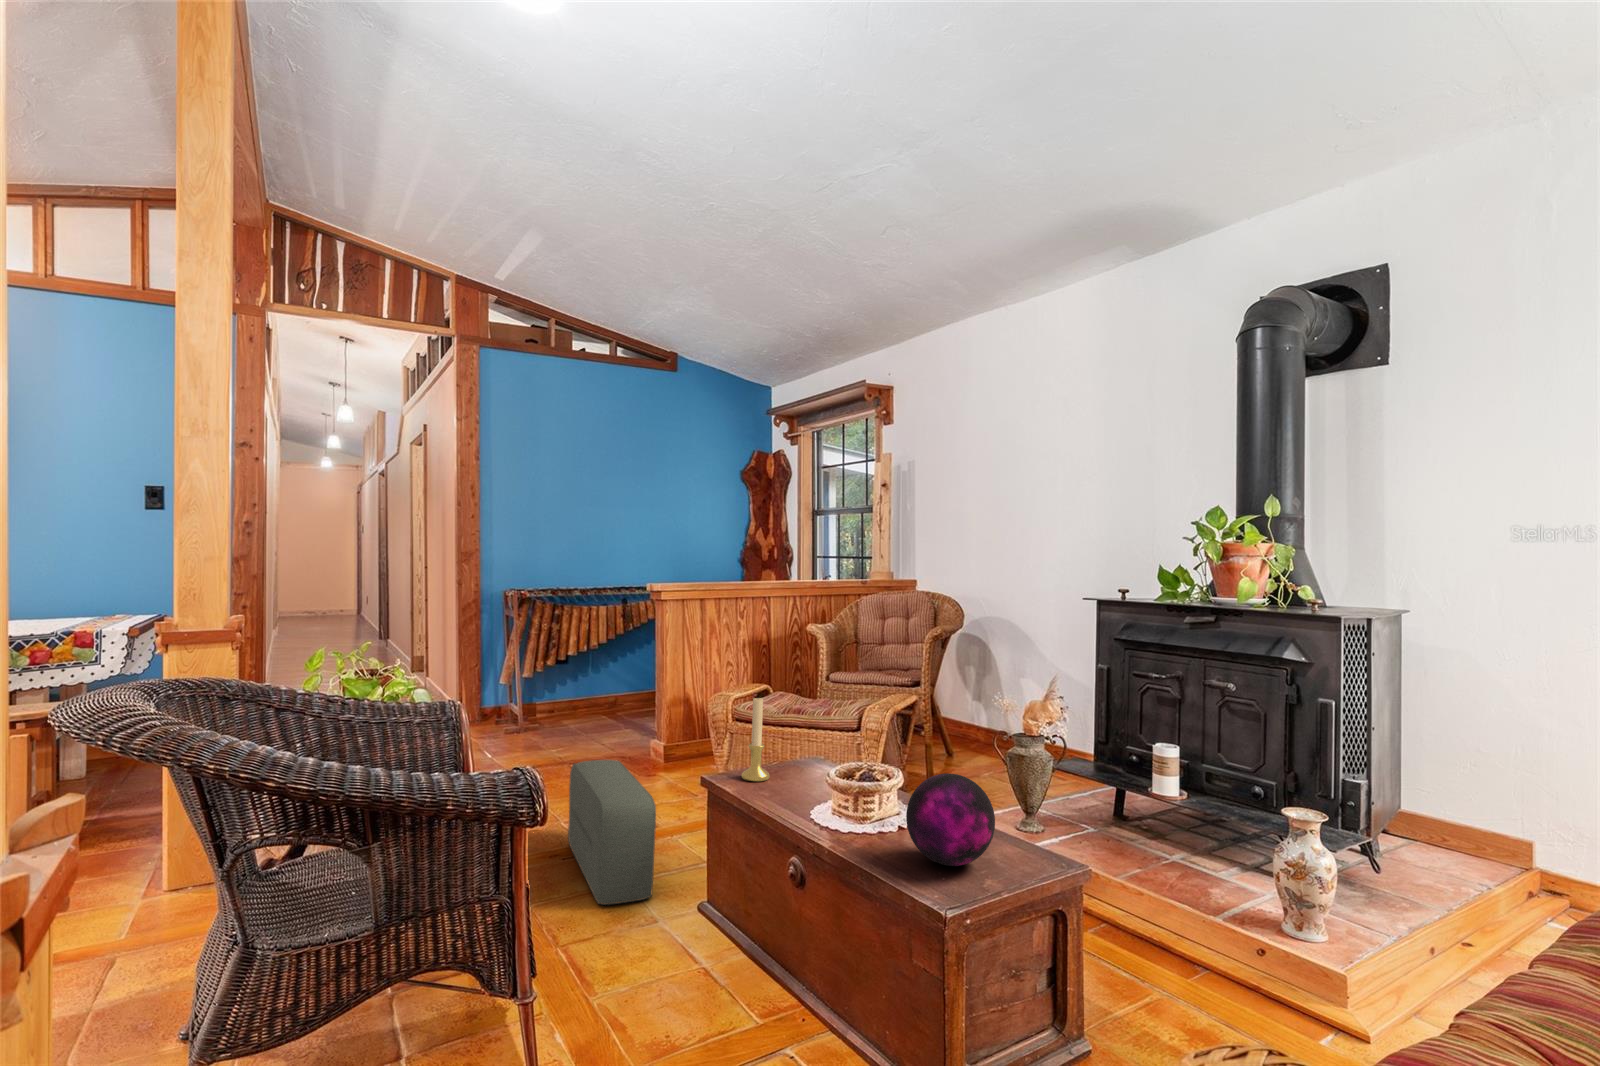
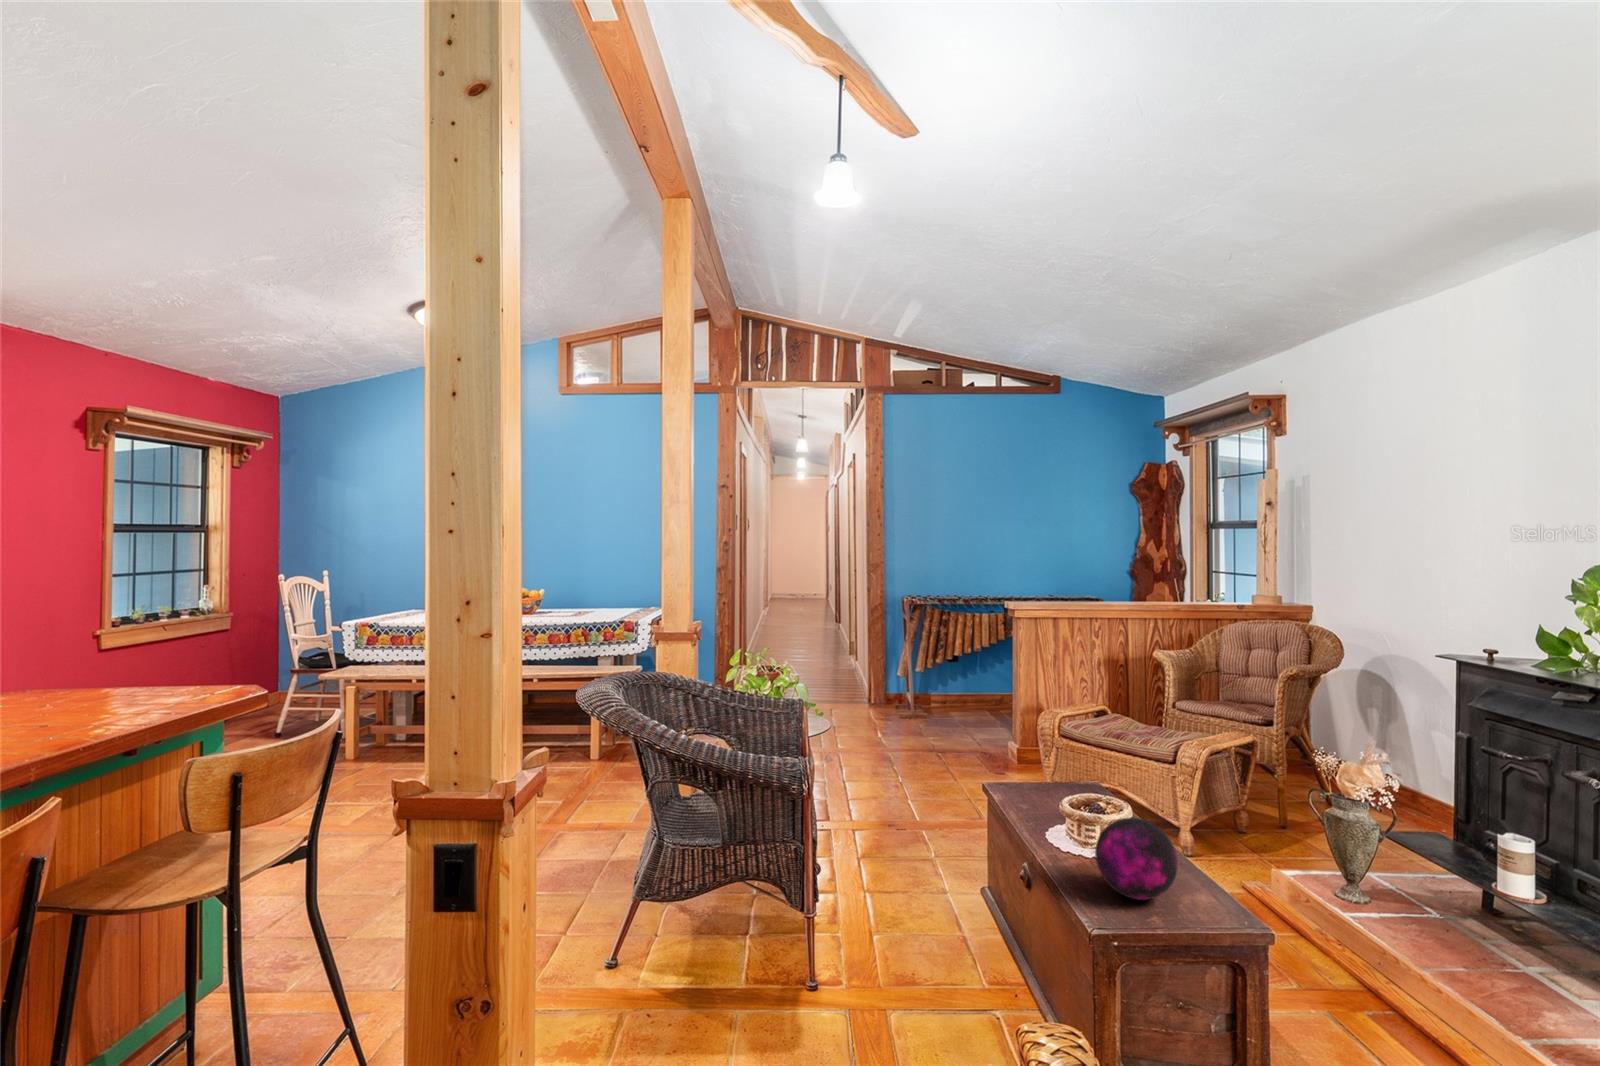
candle holder: present [742,698,769,781] -> none [1014,723,1038,795]
pouf: present [568,760,656,905] -> none [907,754,957,873]

